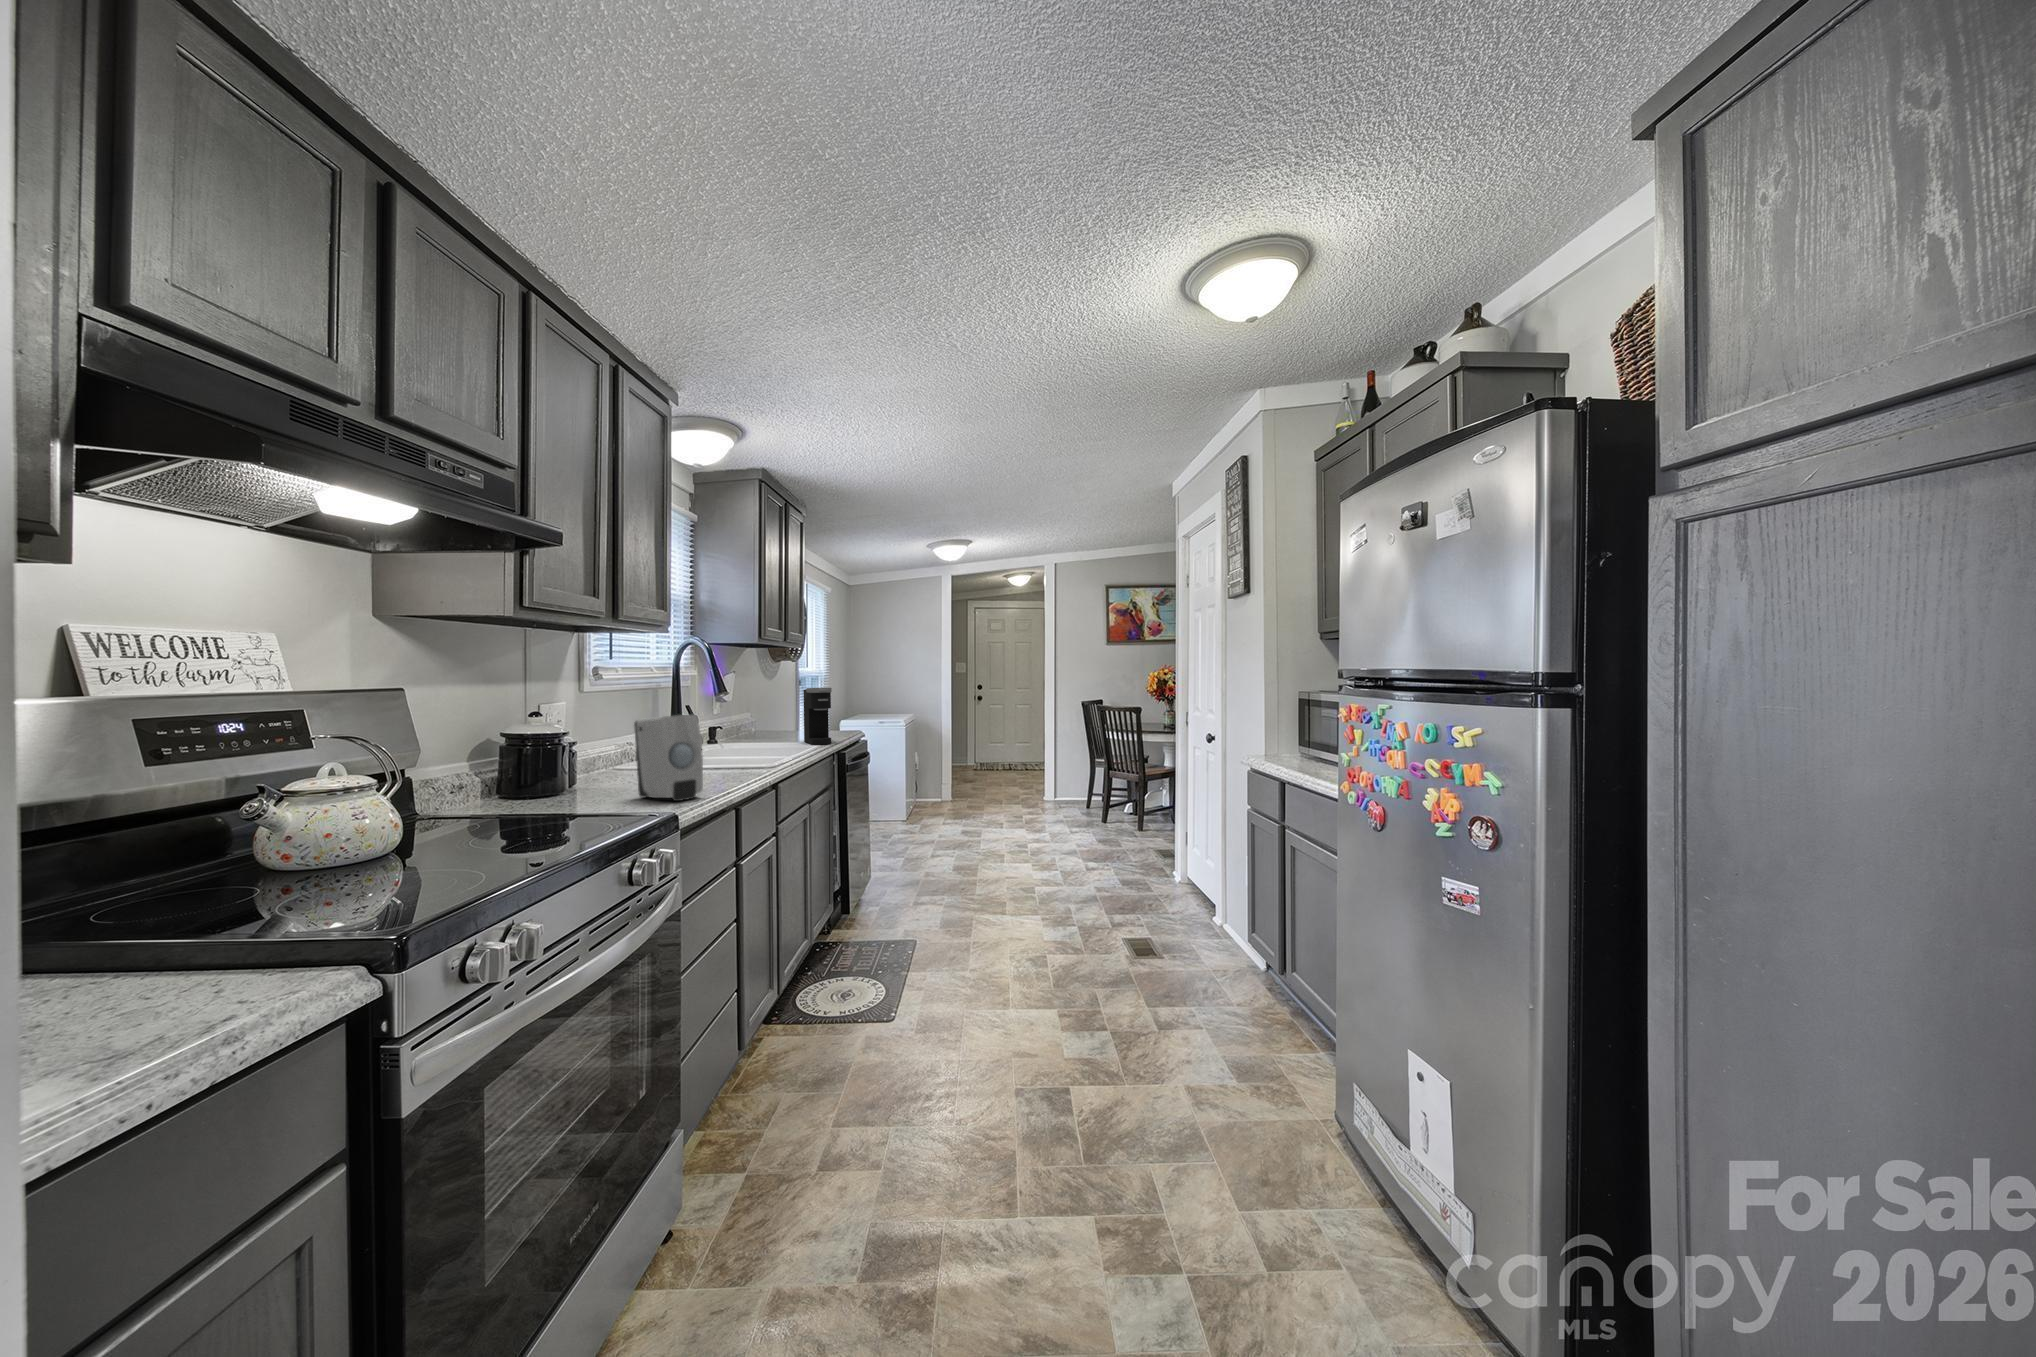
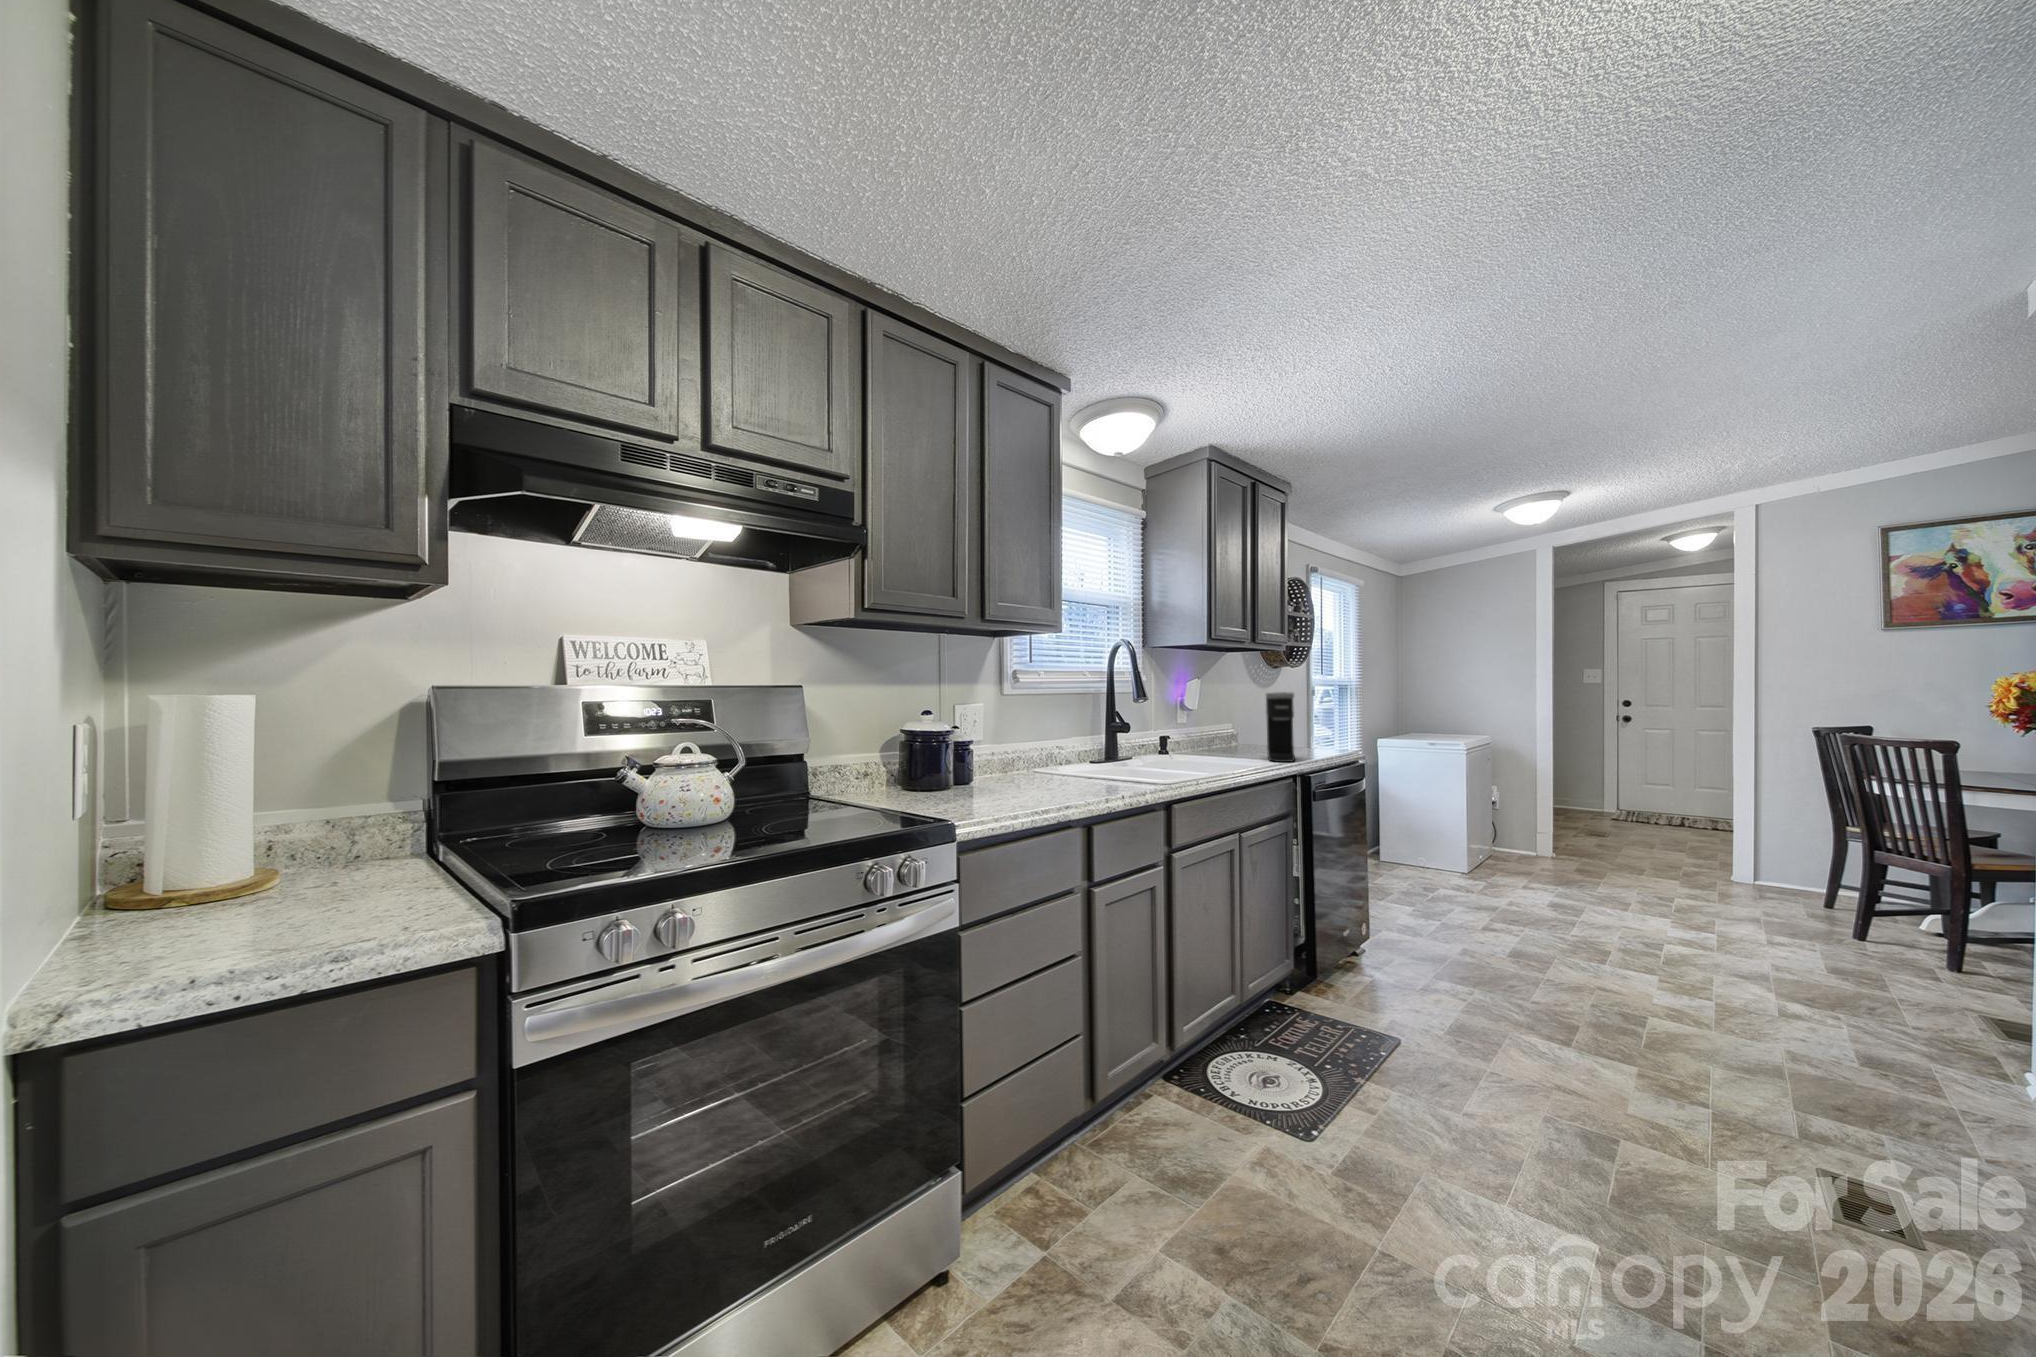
soap dispenser: present [634,714,703,801] -> none [990,715,1041,807]

